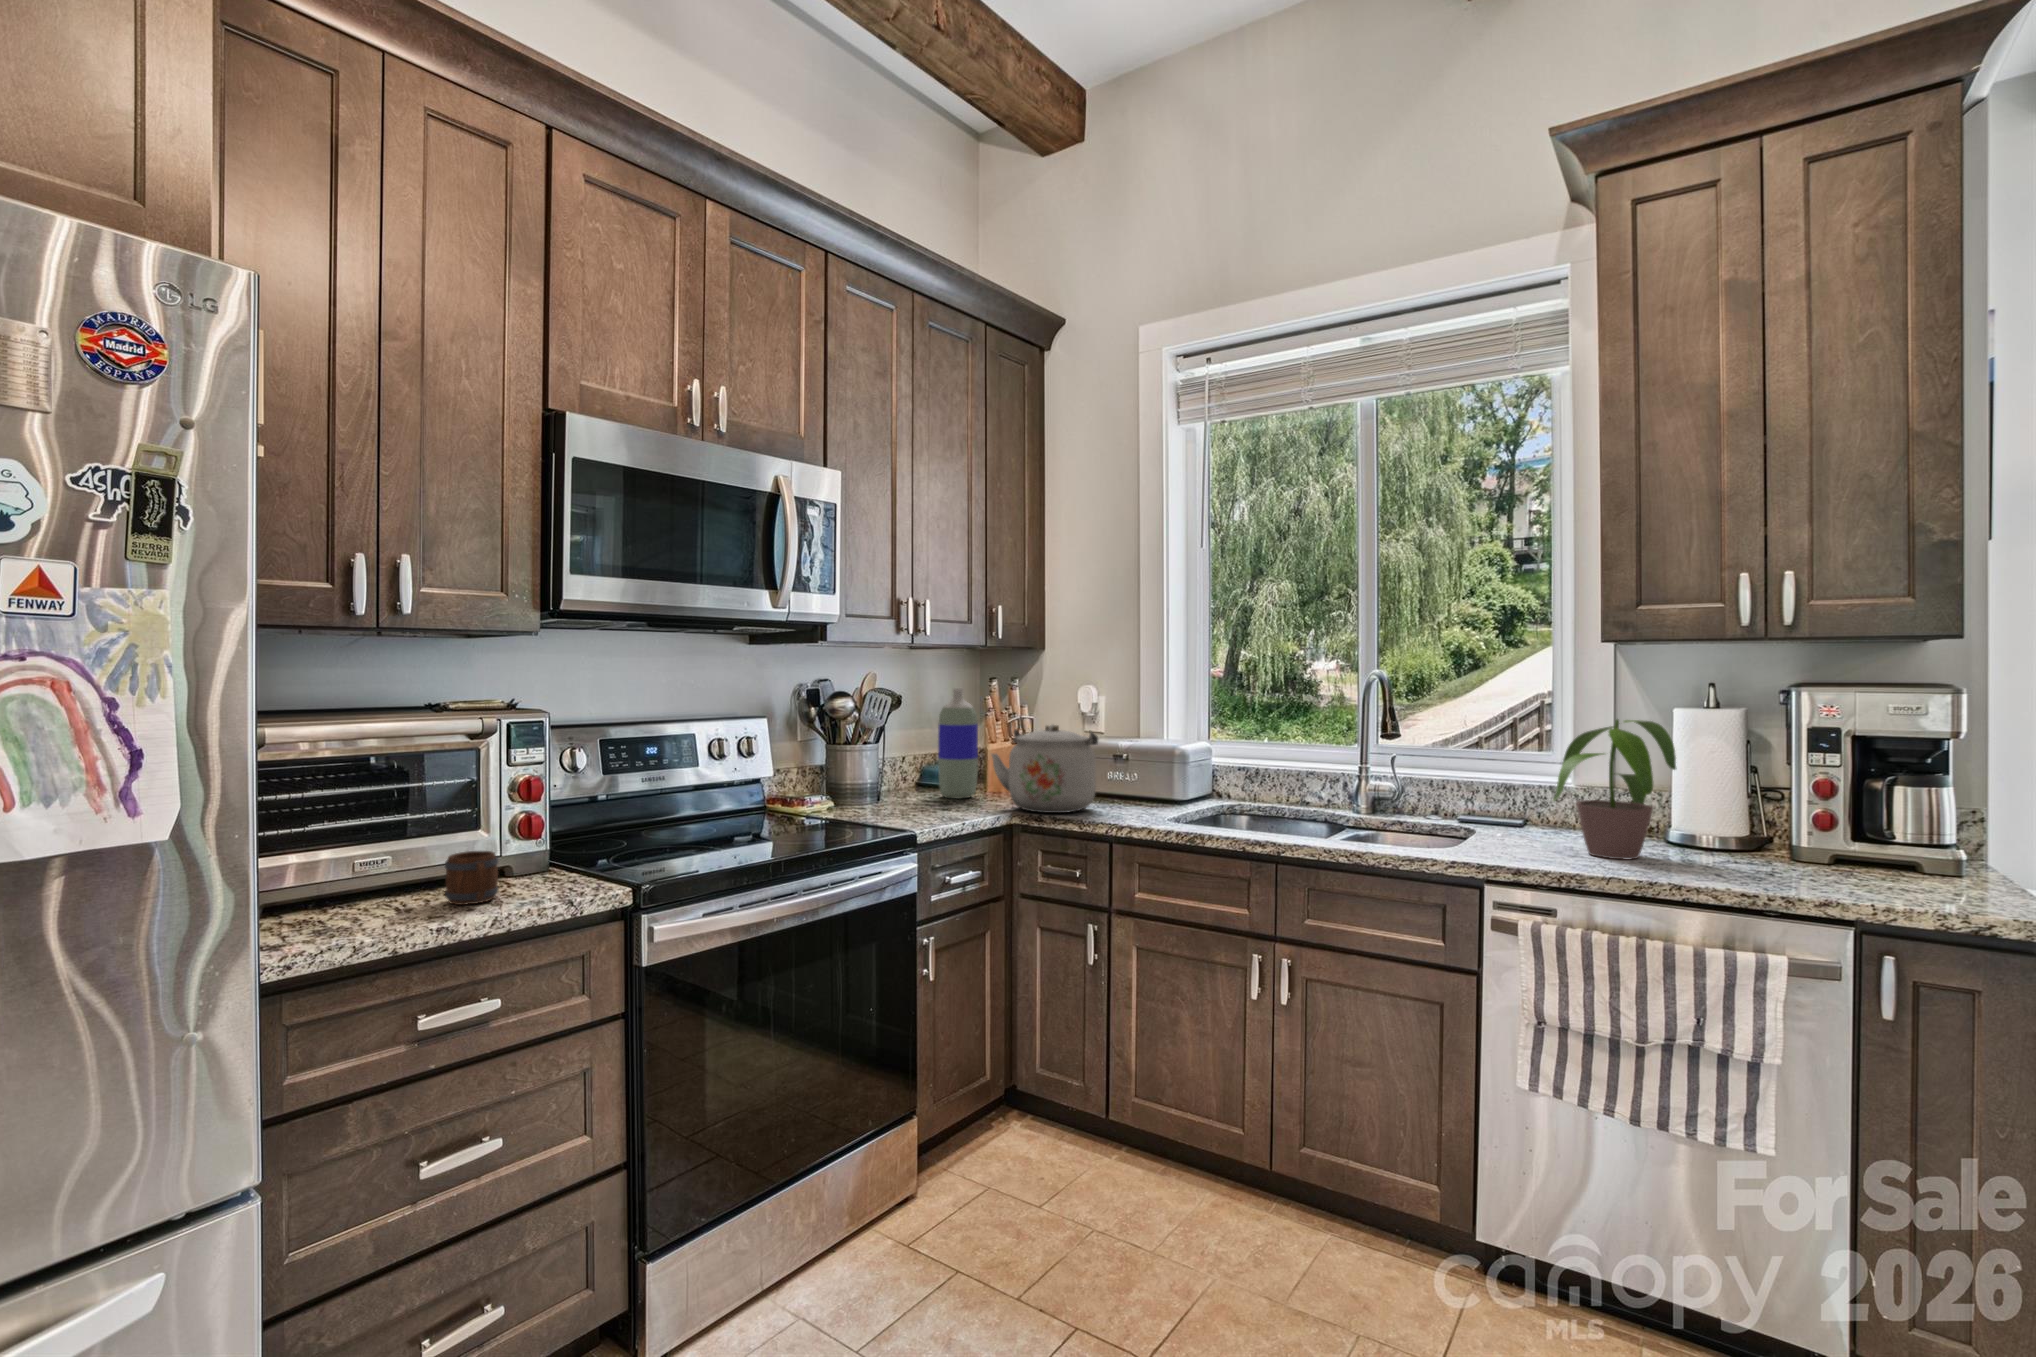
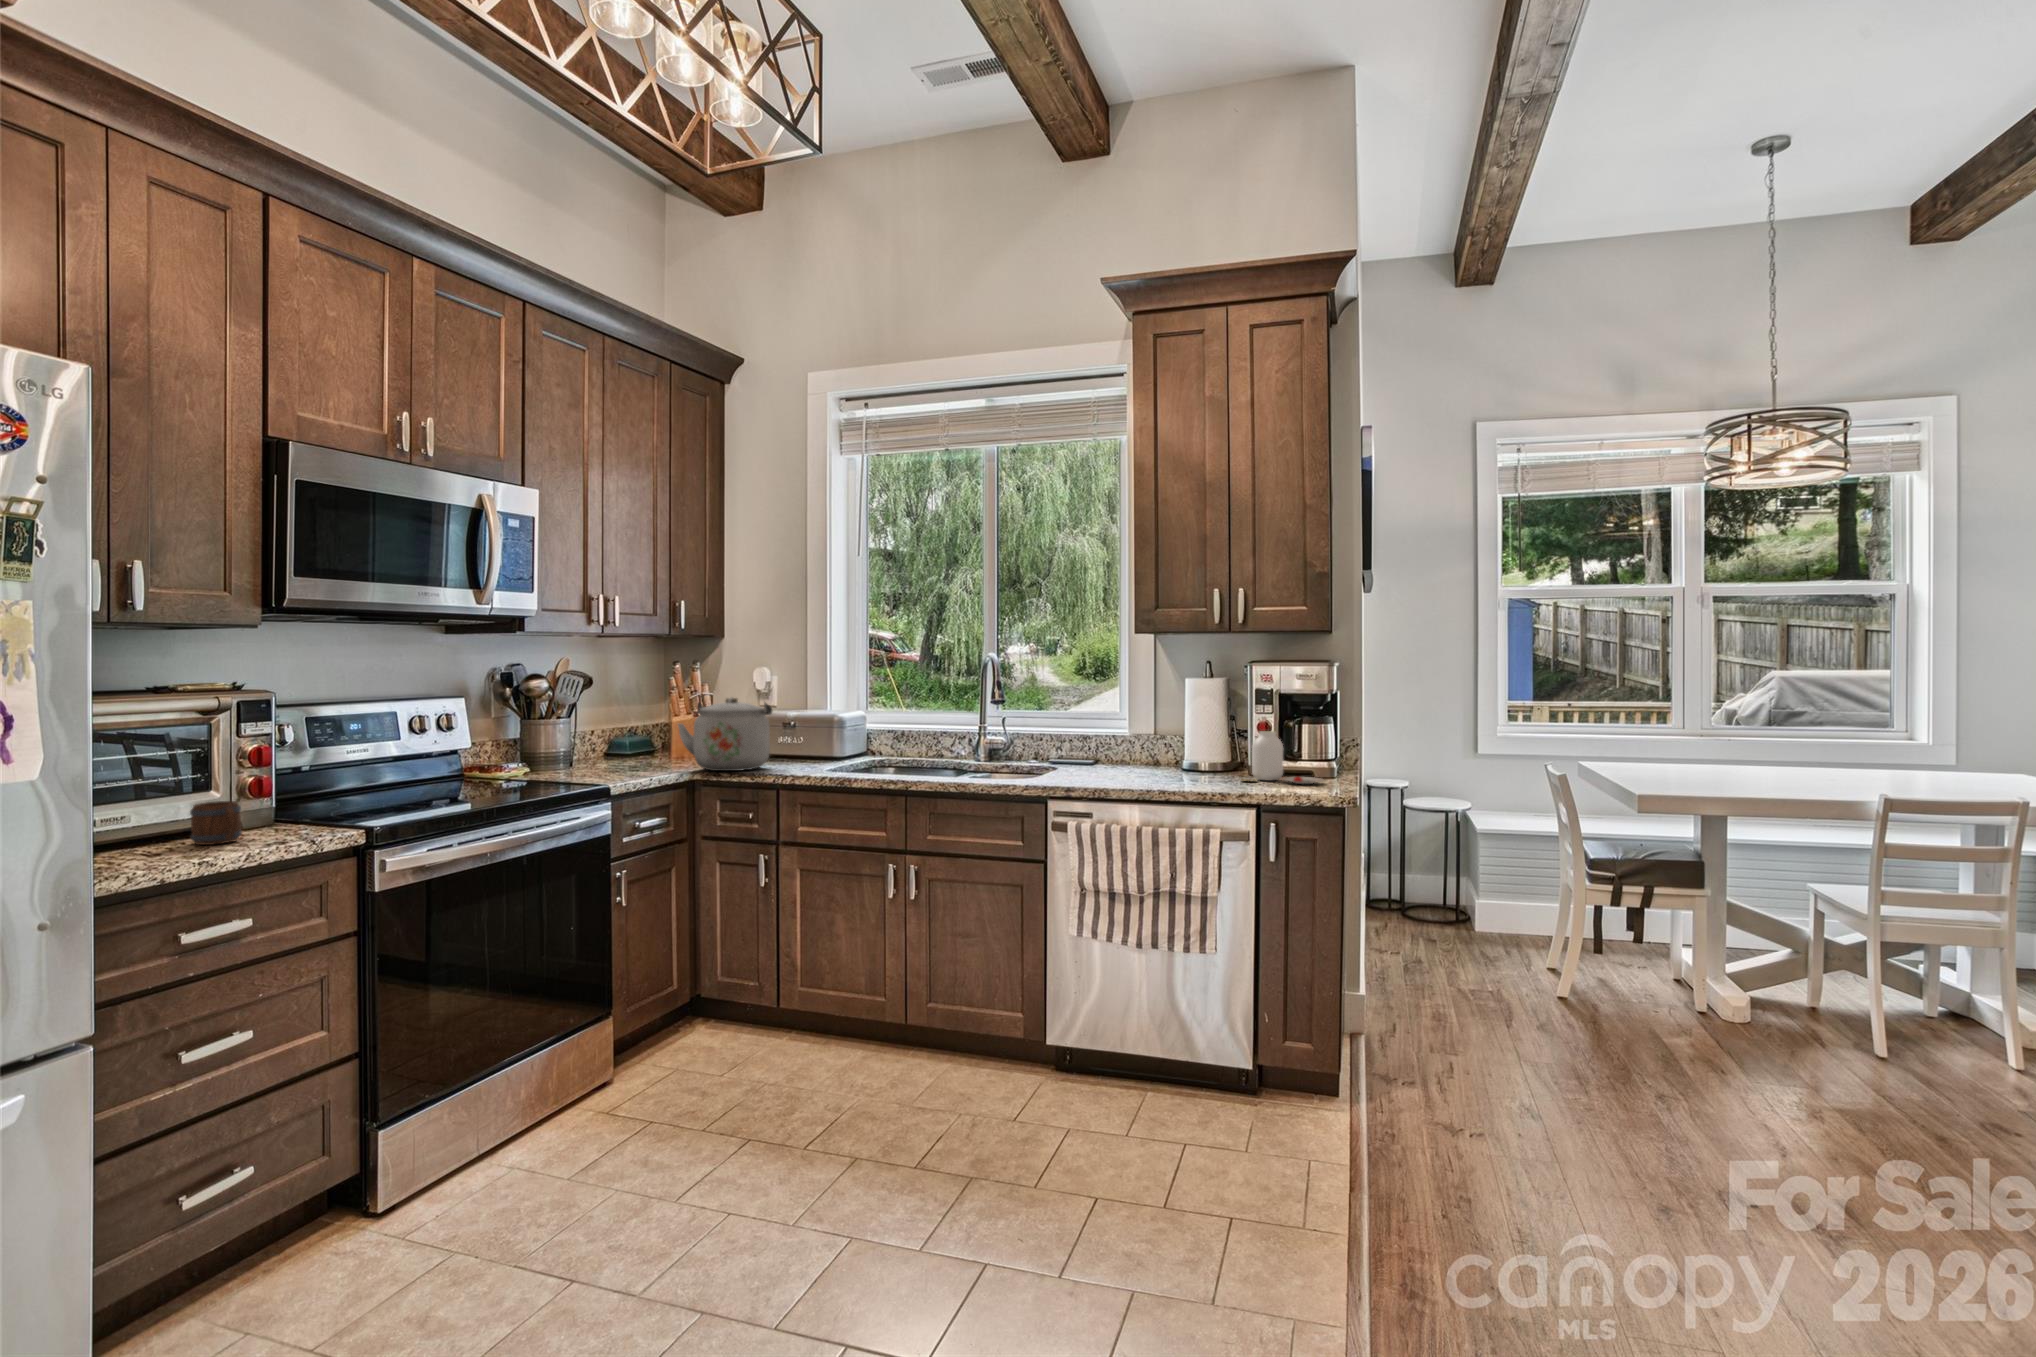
bottle: present [938,688,978,799] -> none [628,668,665,765]
potted plant: present [1553,720,1676,860] -> none [1084,683,1191,779]
jar: none [1803,799,1976,890] -> present [1245,731,1323,784]

